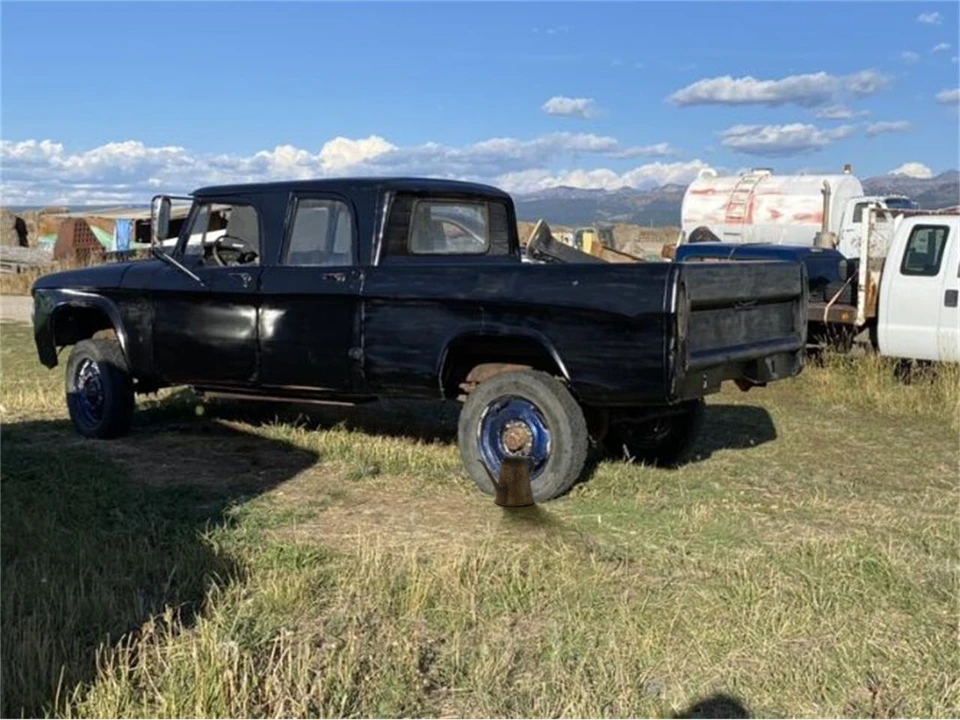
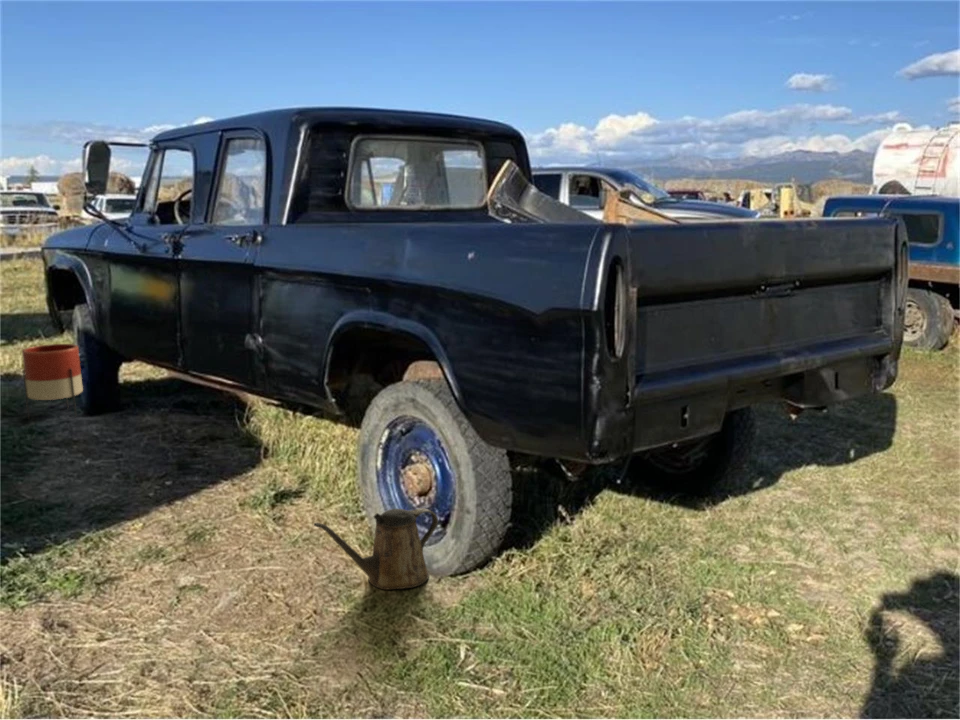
planter: none [39,370,90,440] -> present [22,344,83,418]

